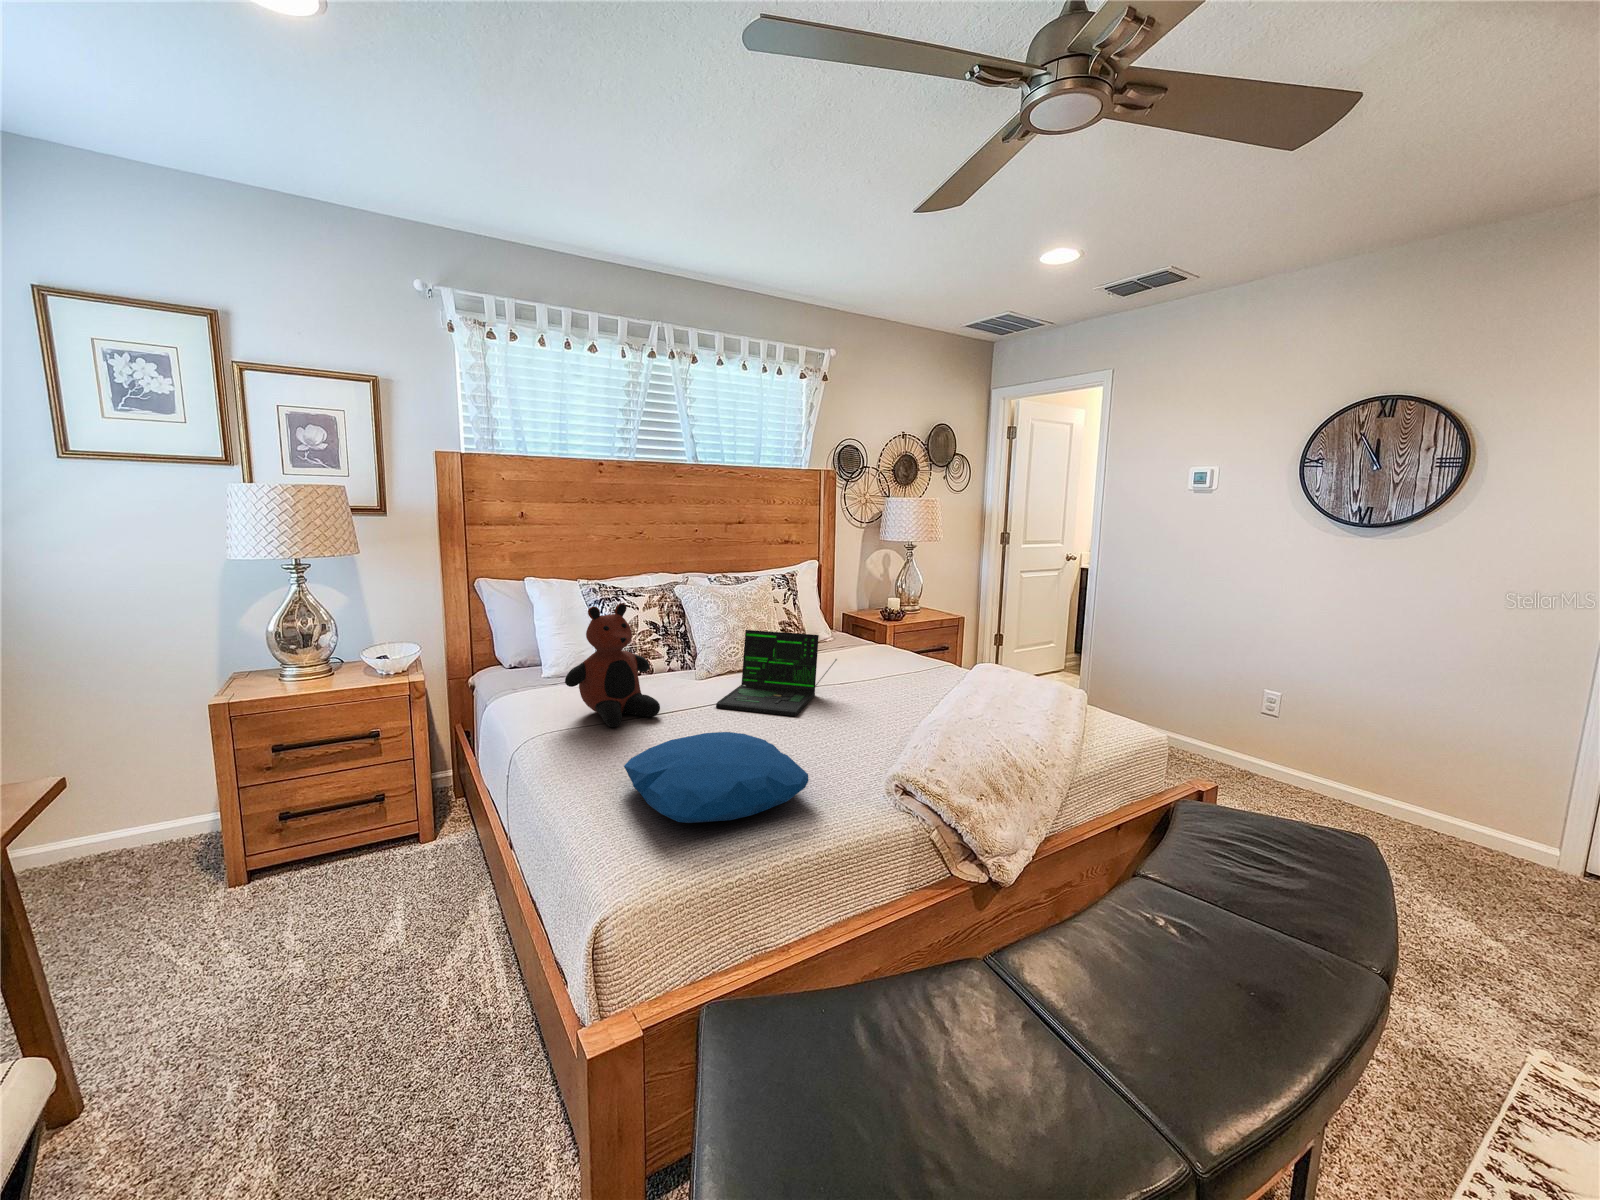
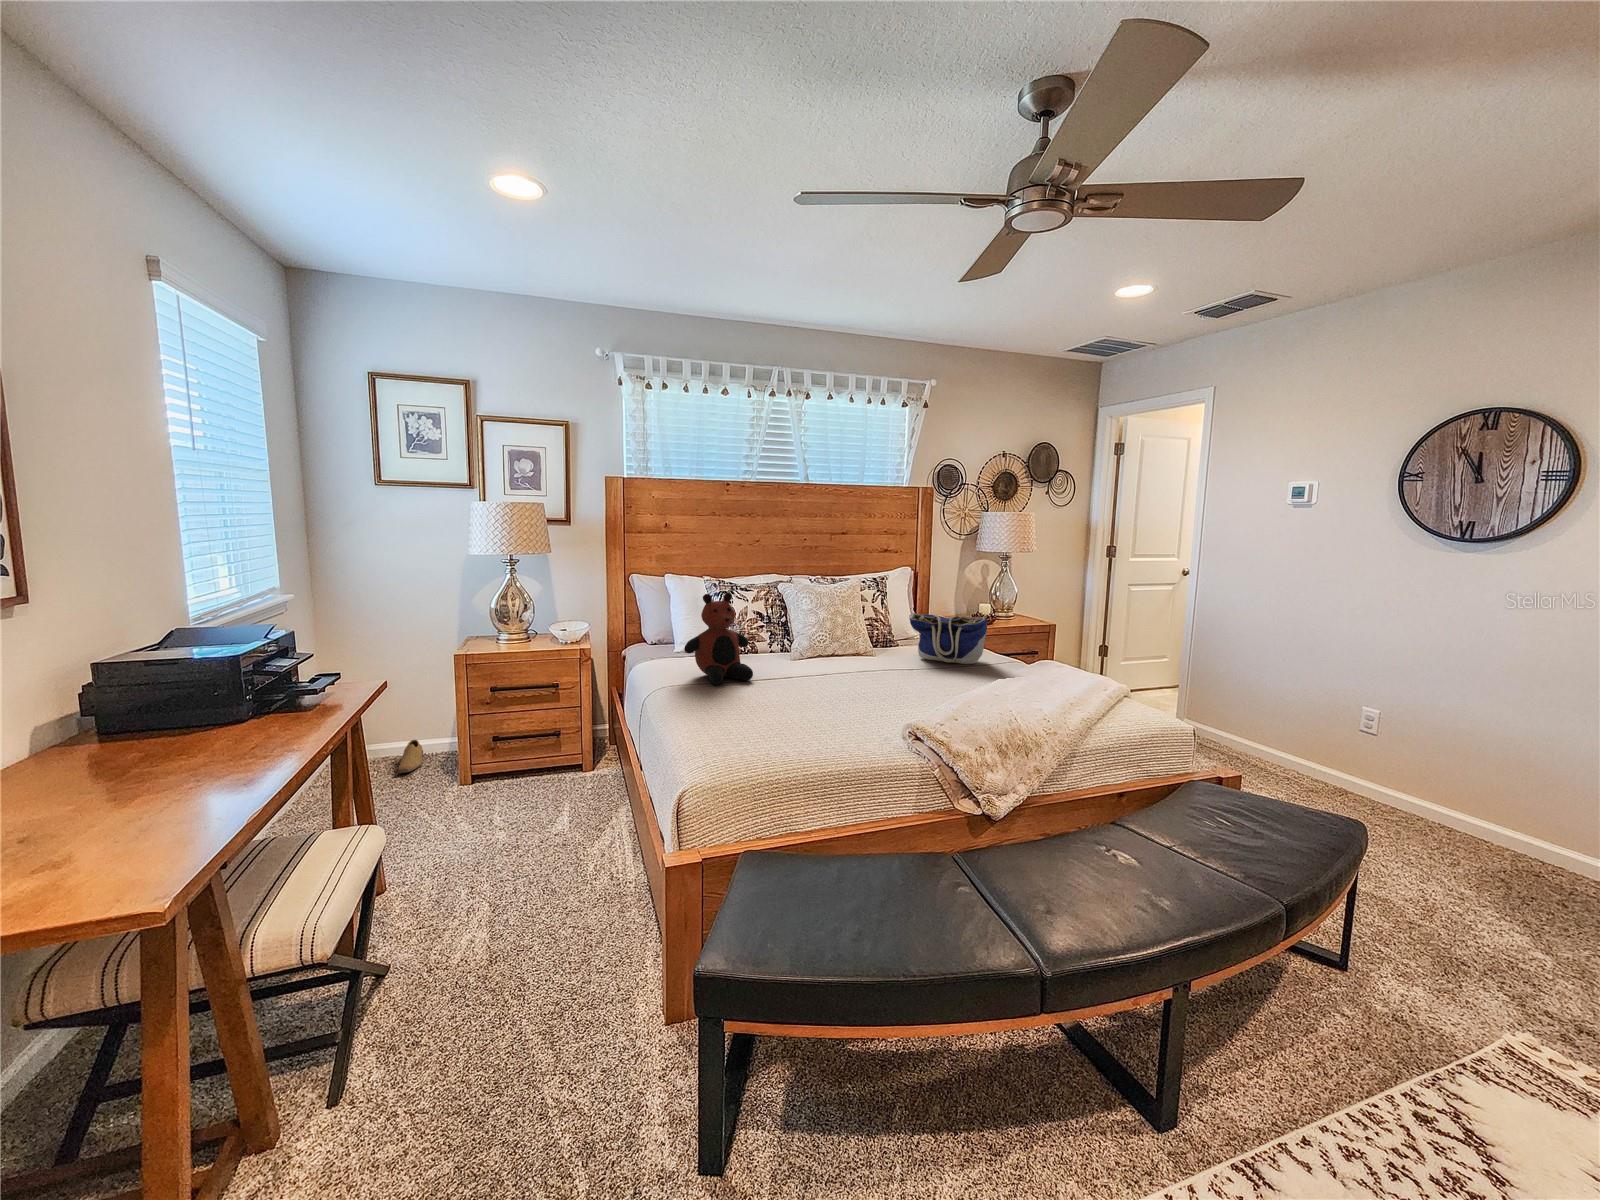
tote bag: none [837,616,928,673] -> present [909,613,987,664]
laptop: present [716,630,837,716] -> none [797,619,900,688]
pillow: present [624,732,809,823] -> none [715,688,844,741]
shoe: none [121,825,168,882] -> present [398,740,423,773]

